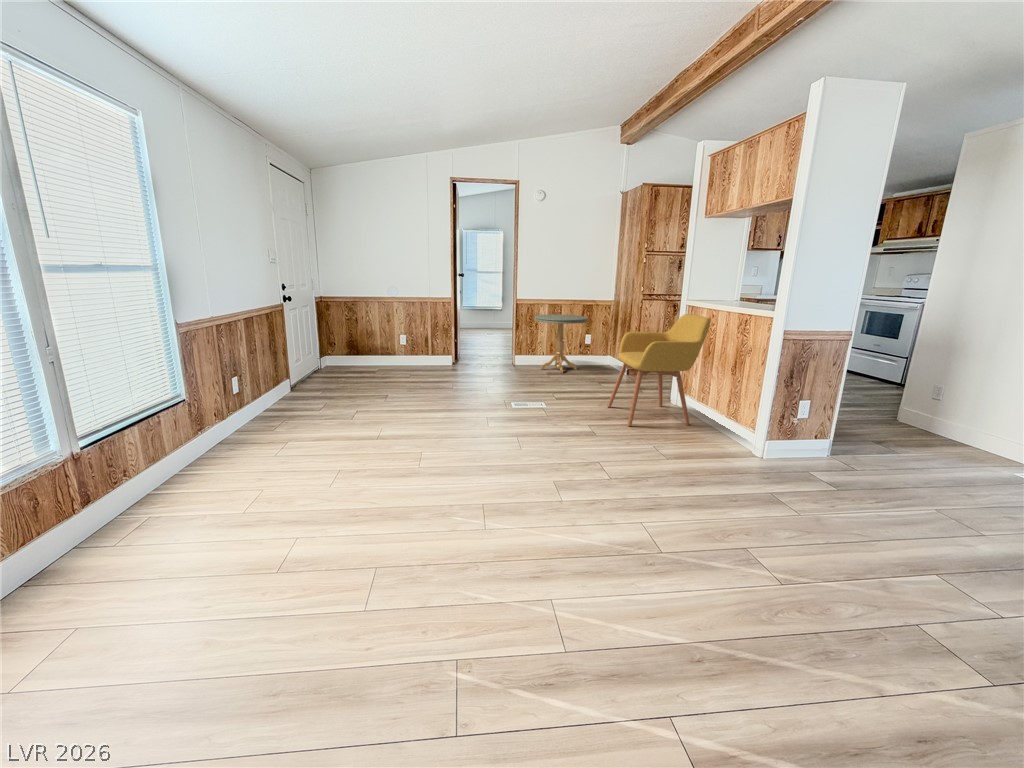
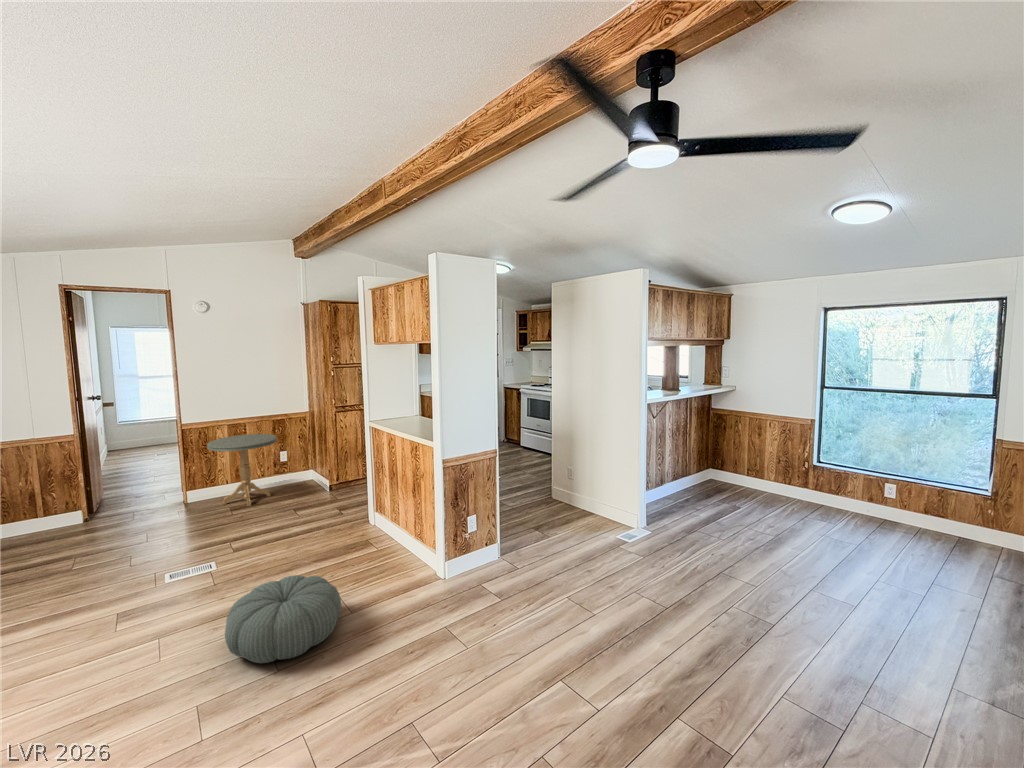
armchair: present [608,314,711,426] -> none [297,438,389,573]
pouf: none [567,414,663,476] -> present [225,575,341,663]

